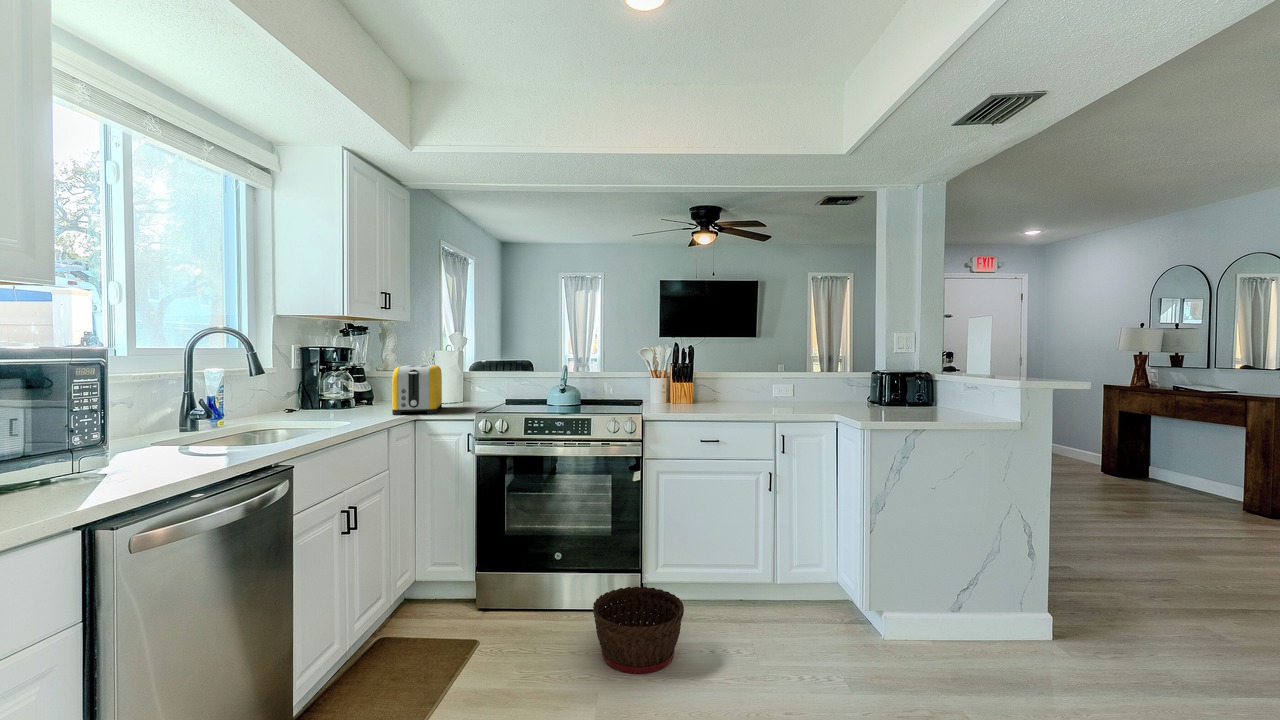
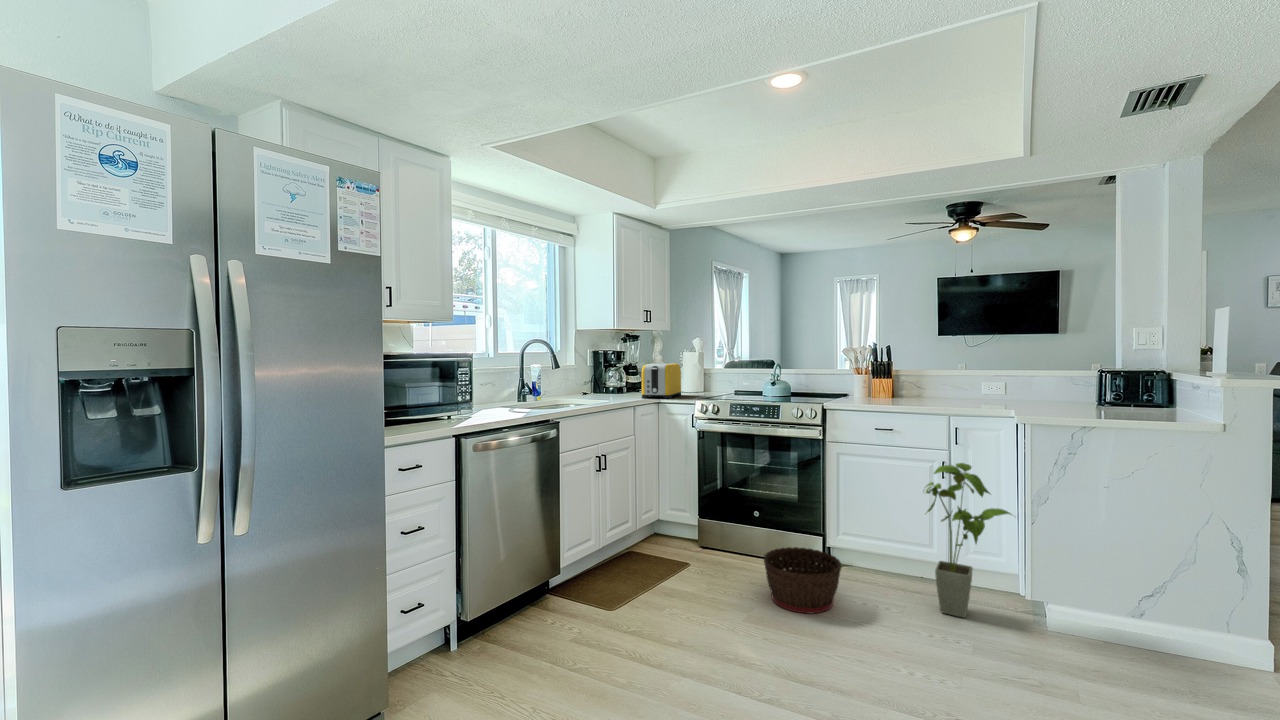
house plant: none [749,470,832,630] -> present [926,463,1011,618]

